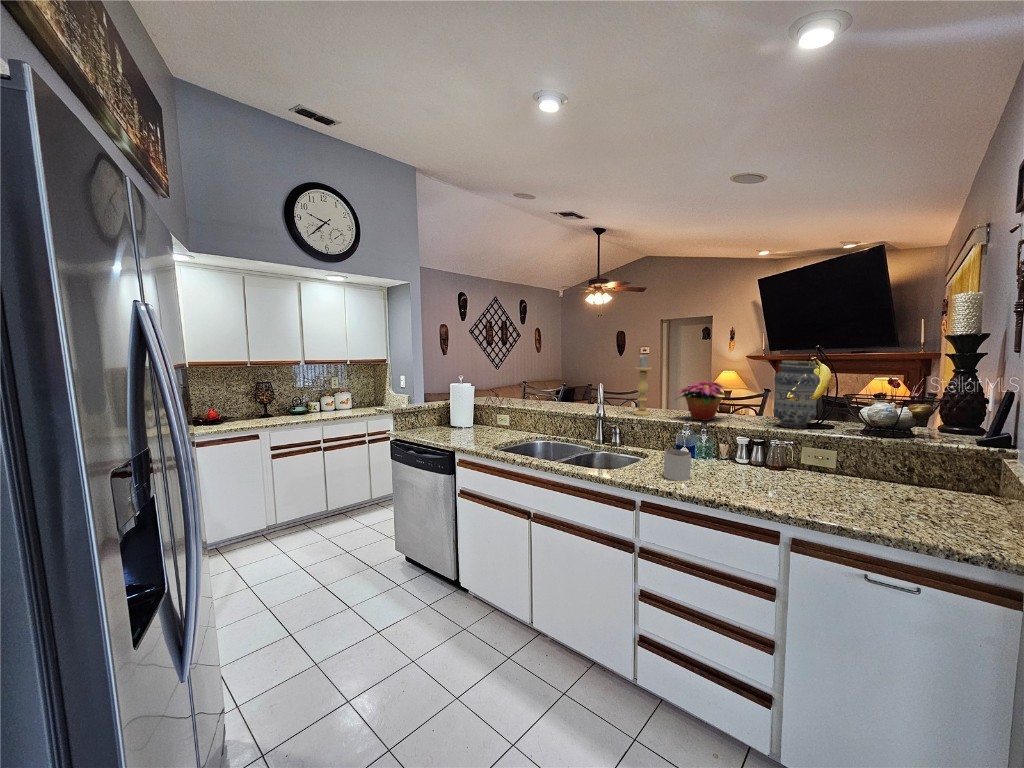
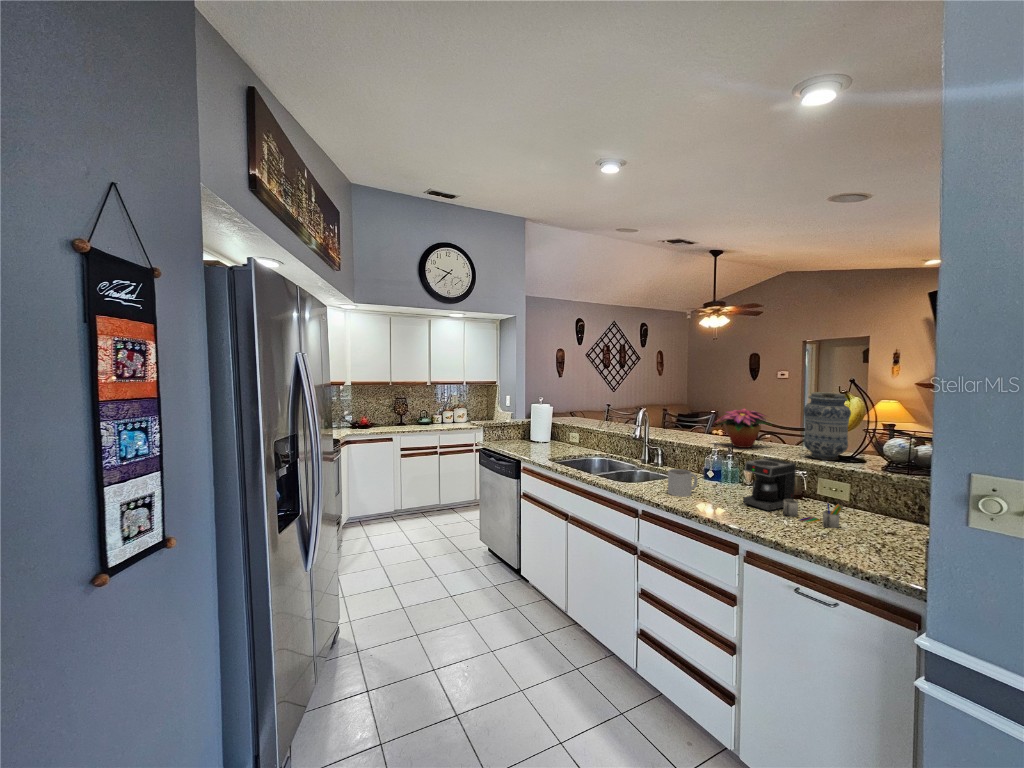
candle holder: present [633,355,652,416] -> none [683,382,701,440]
coffee maker: none [750,431,871,503] -> present [743,458,843,528]

